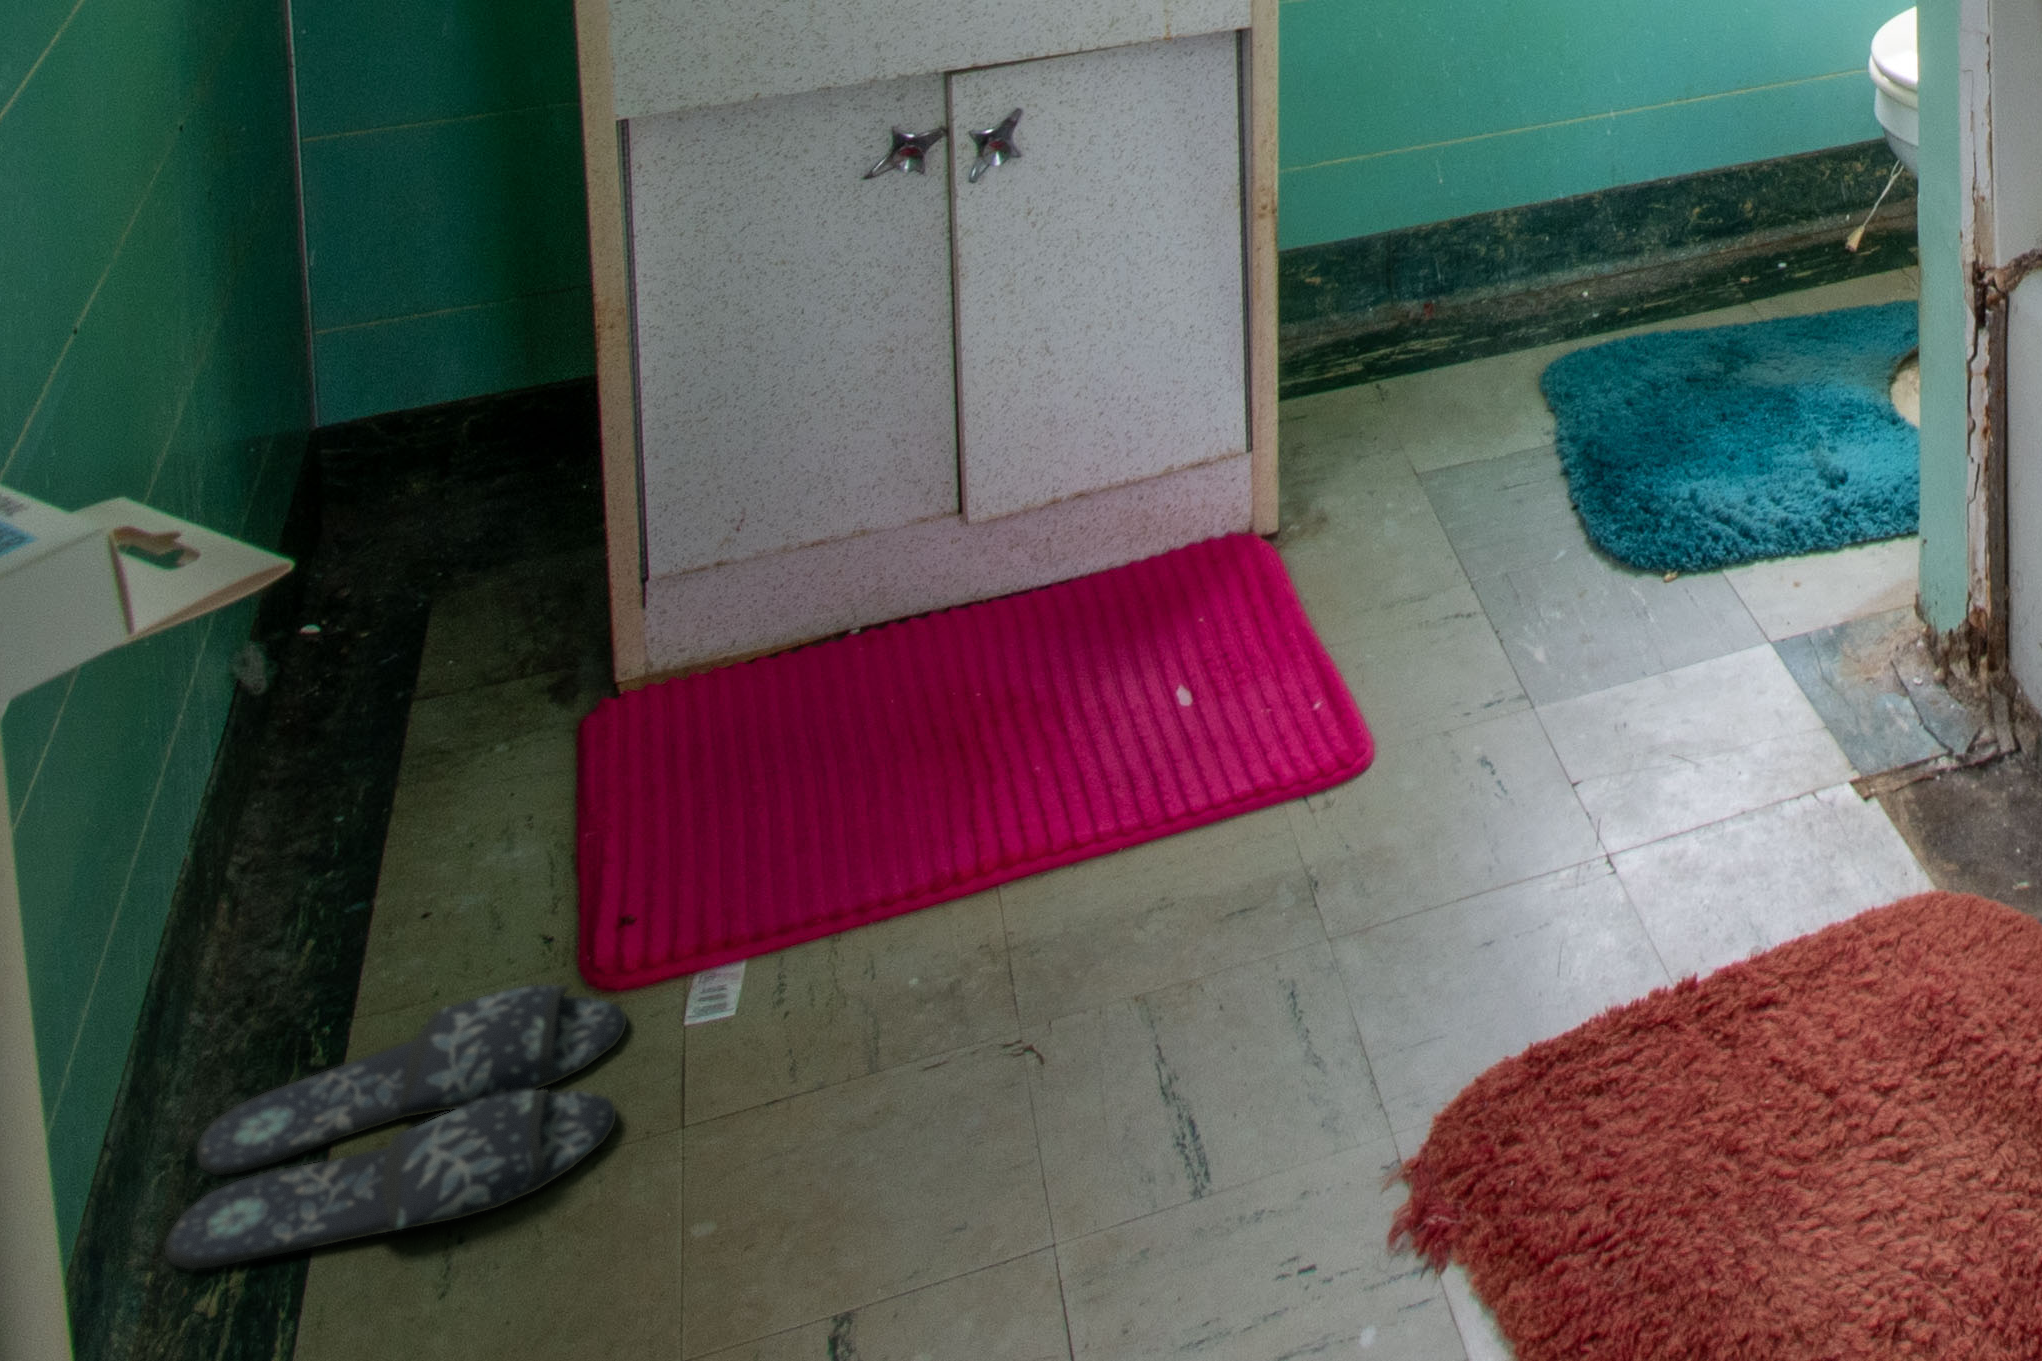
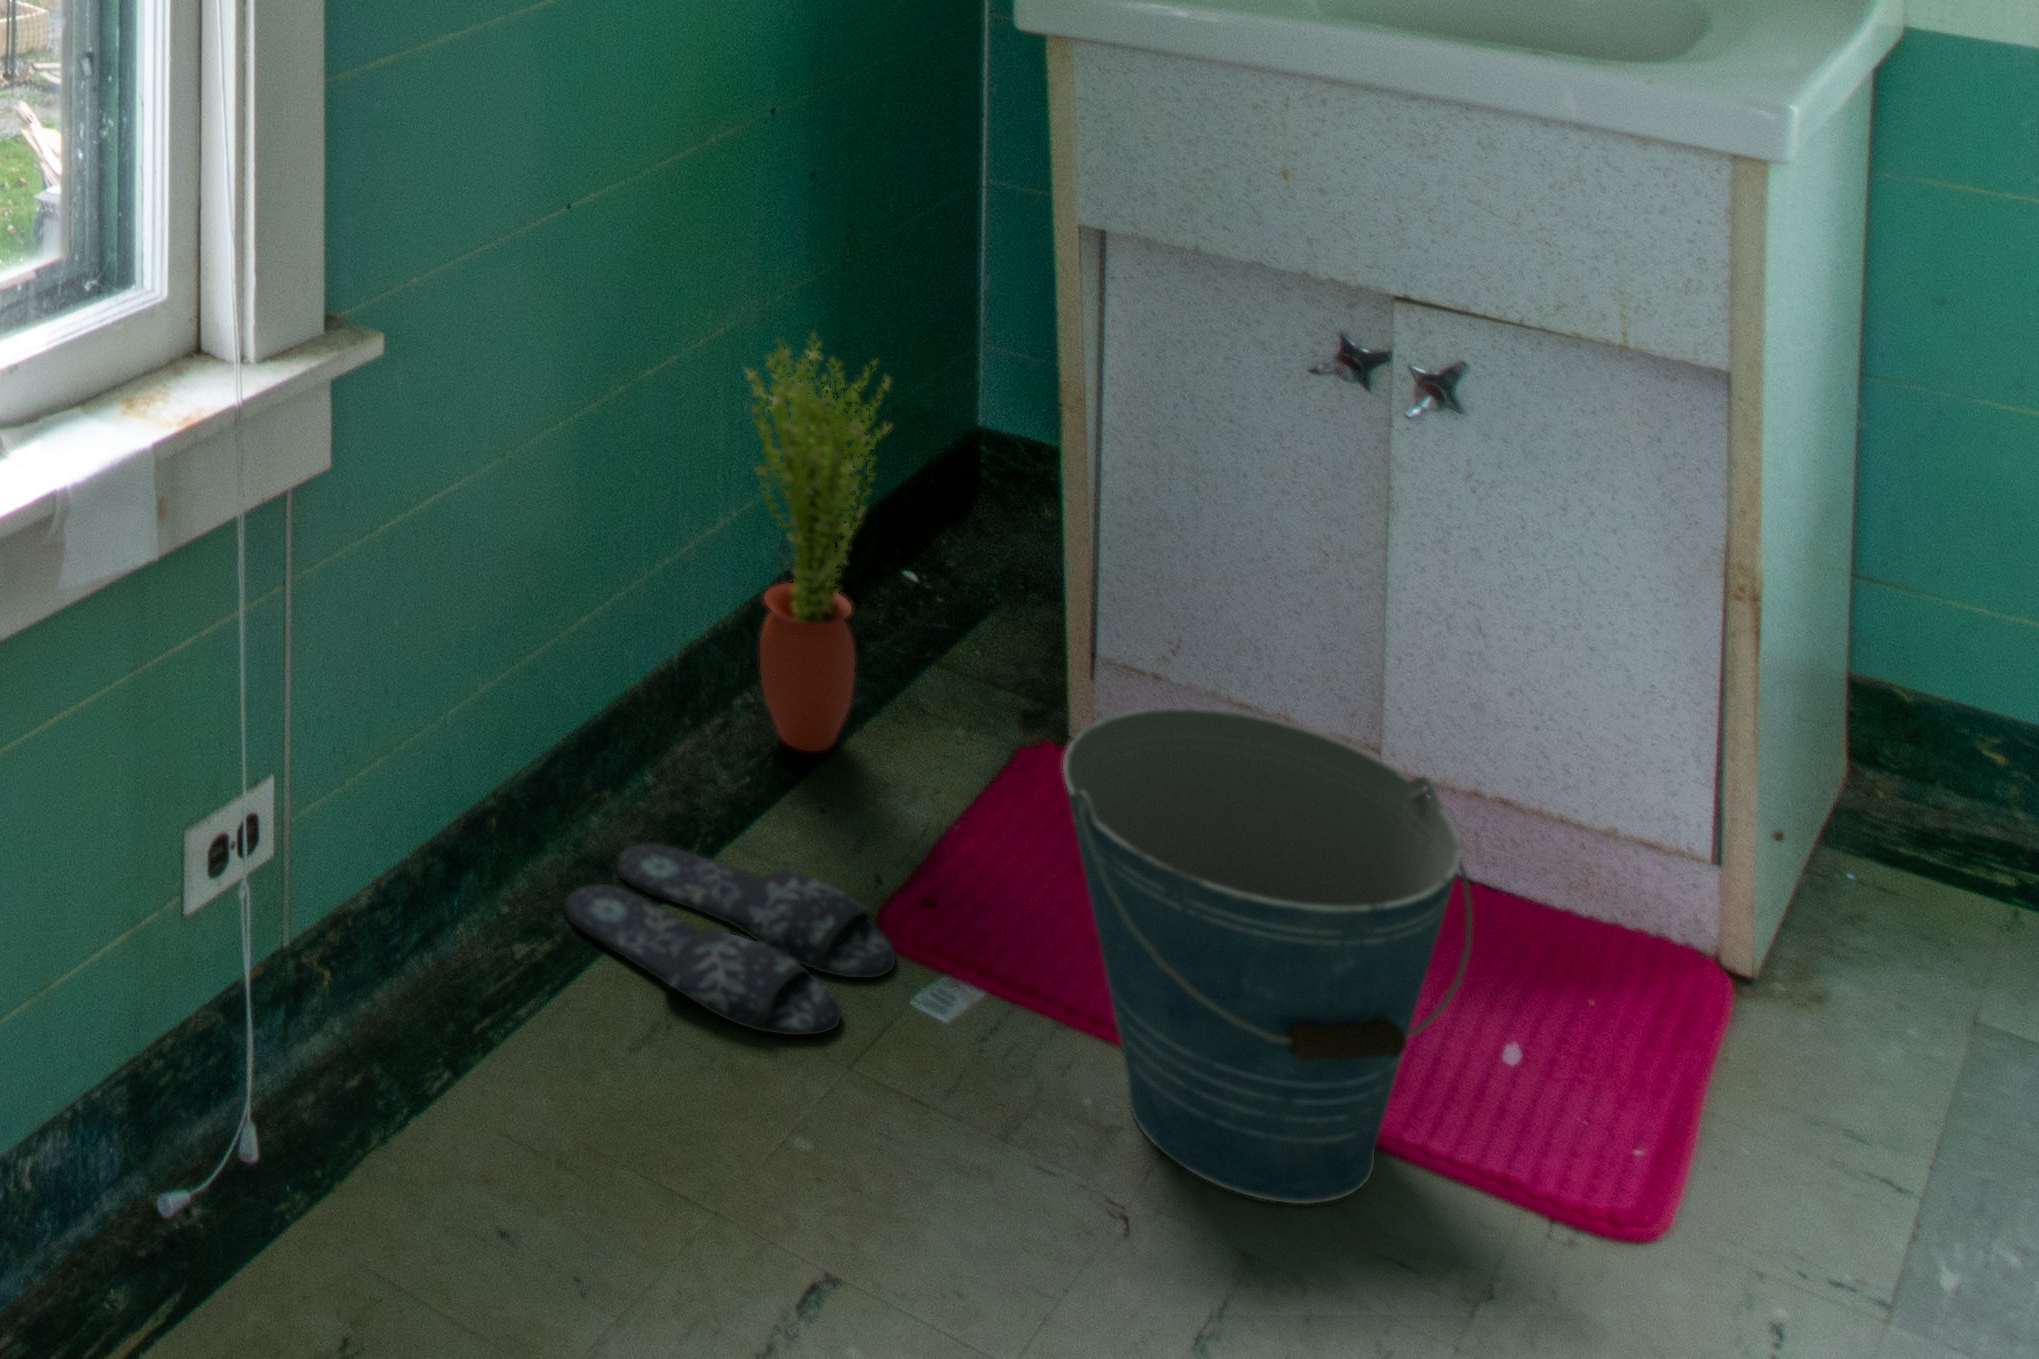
potted plant: none [225,361,434,895] -> present [744,334,890,751]
bucket: none [836,475,1233,981] -> present [1063,707,1472,1204]

